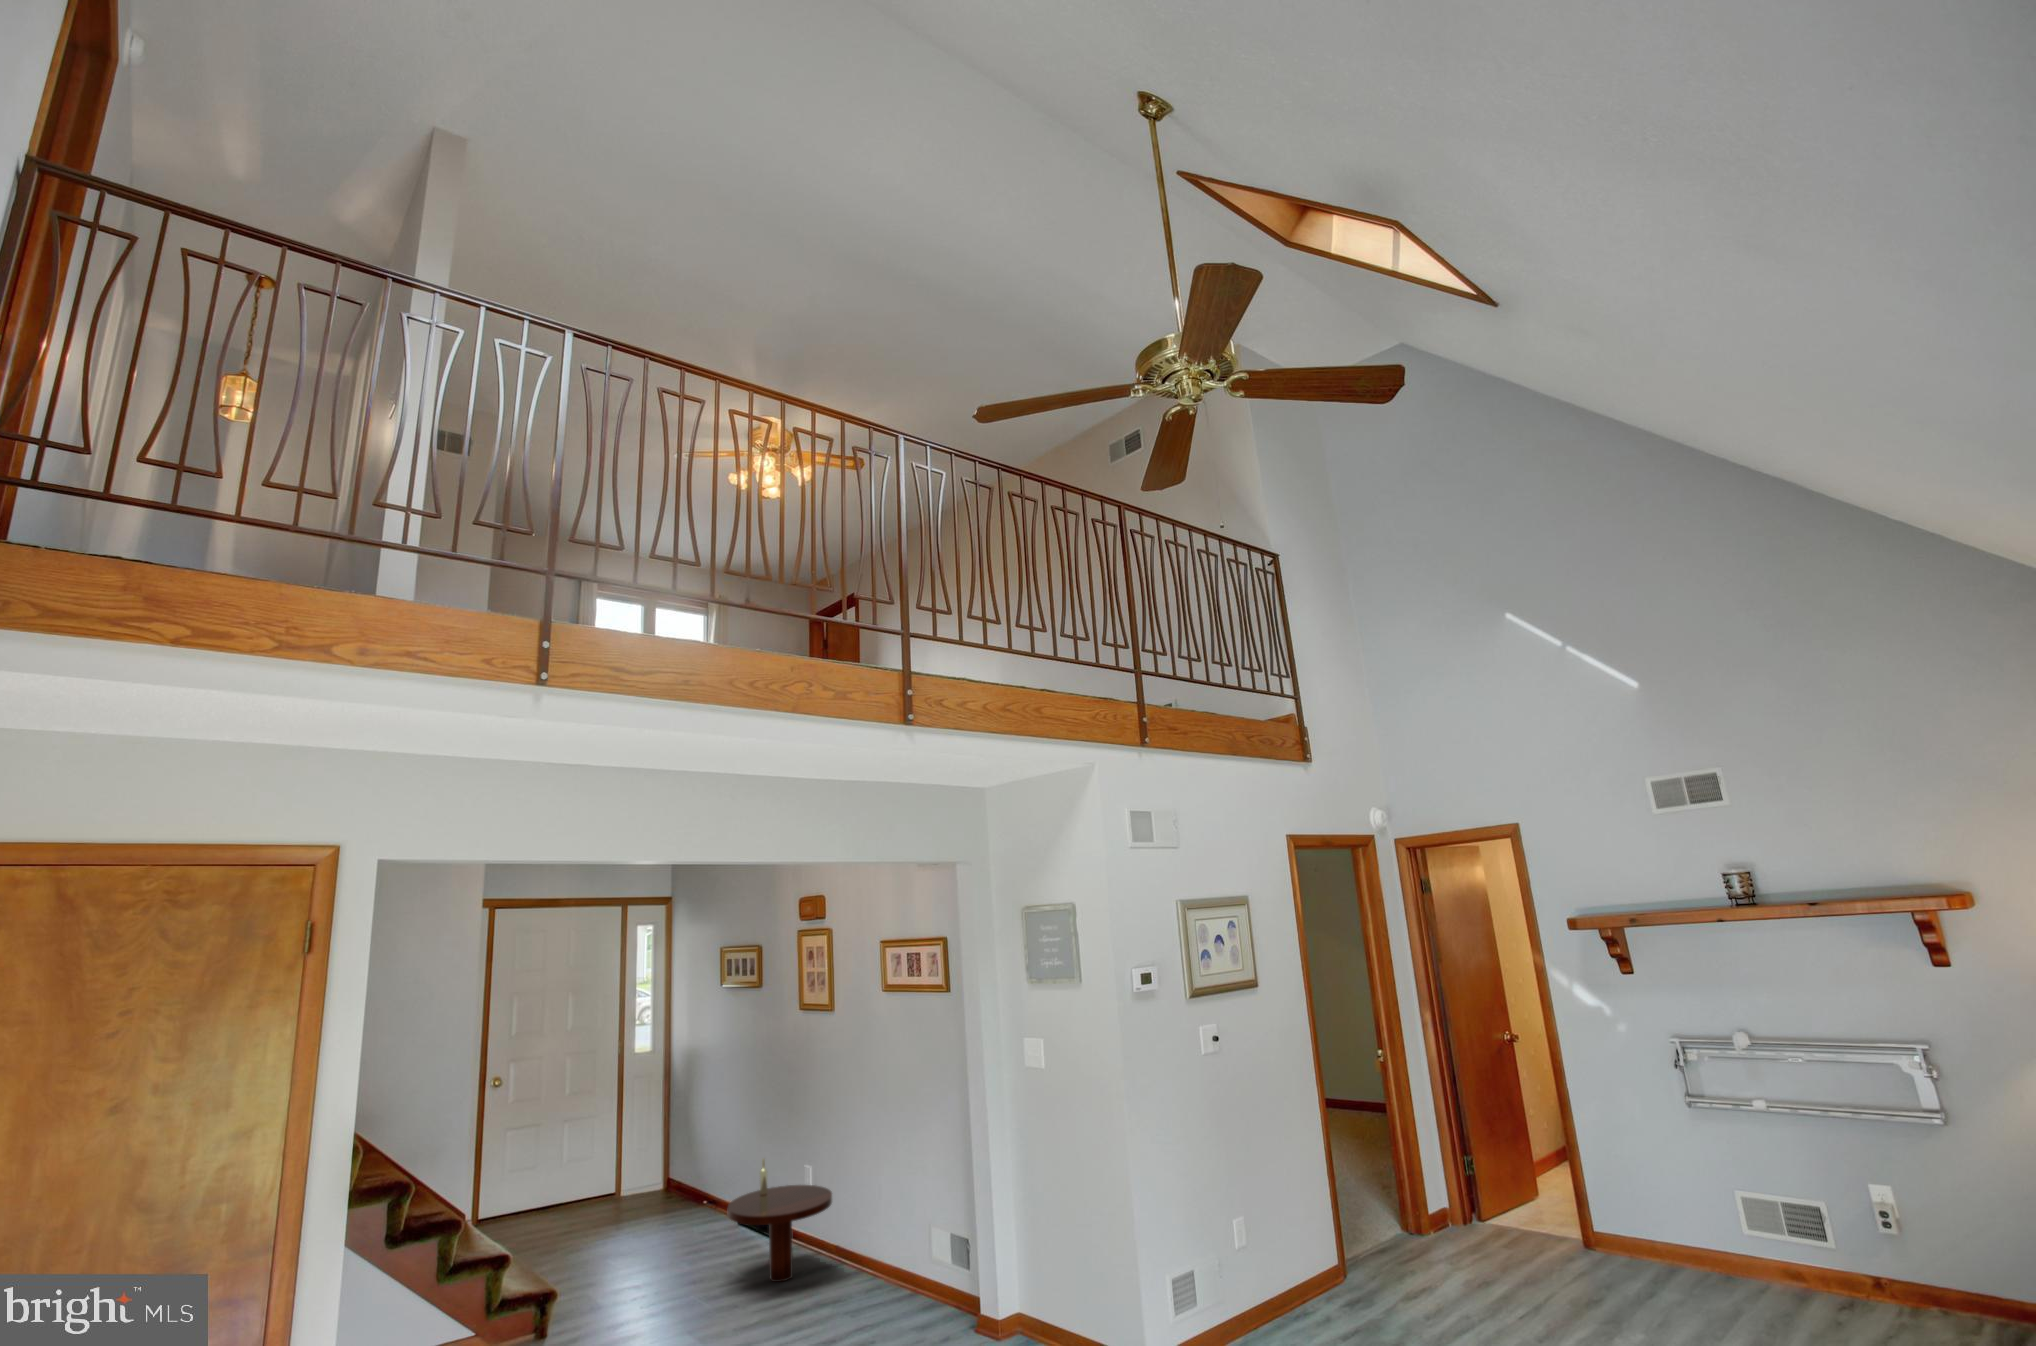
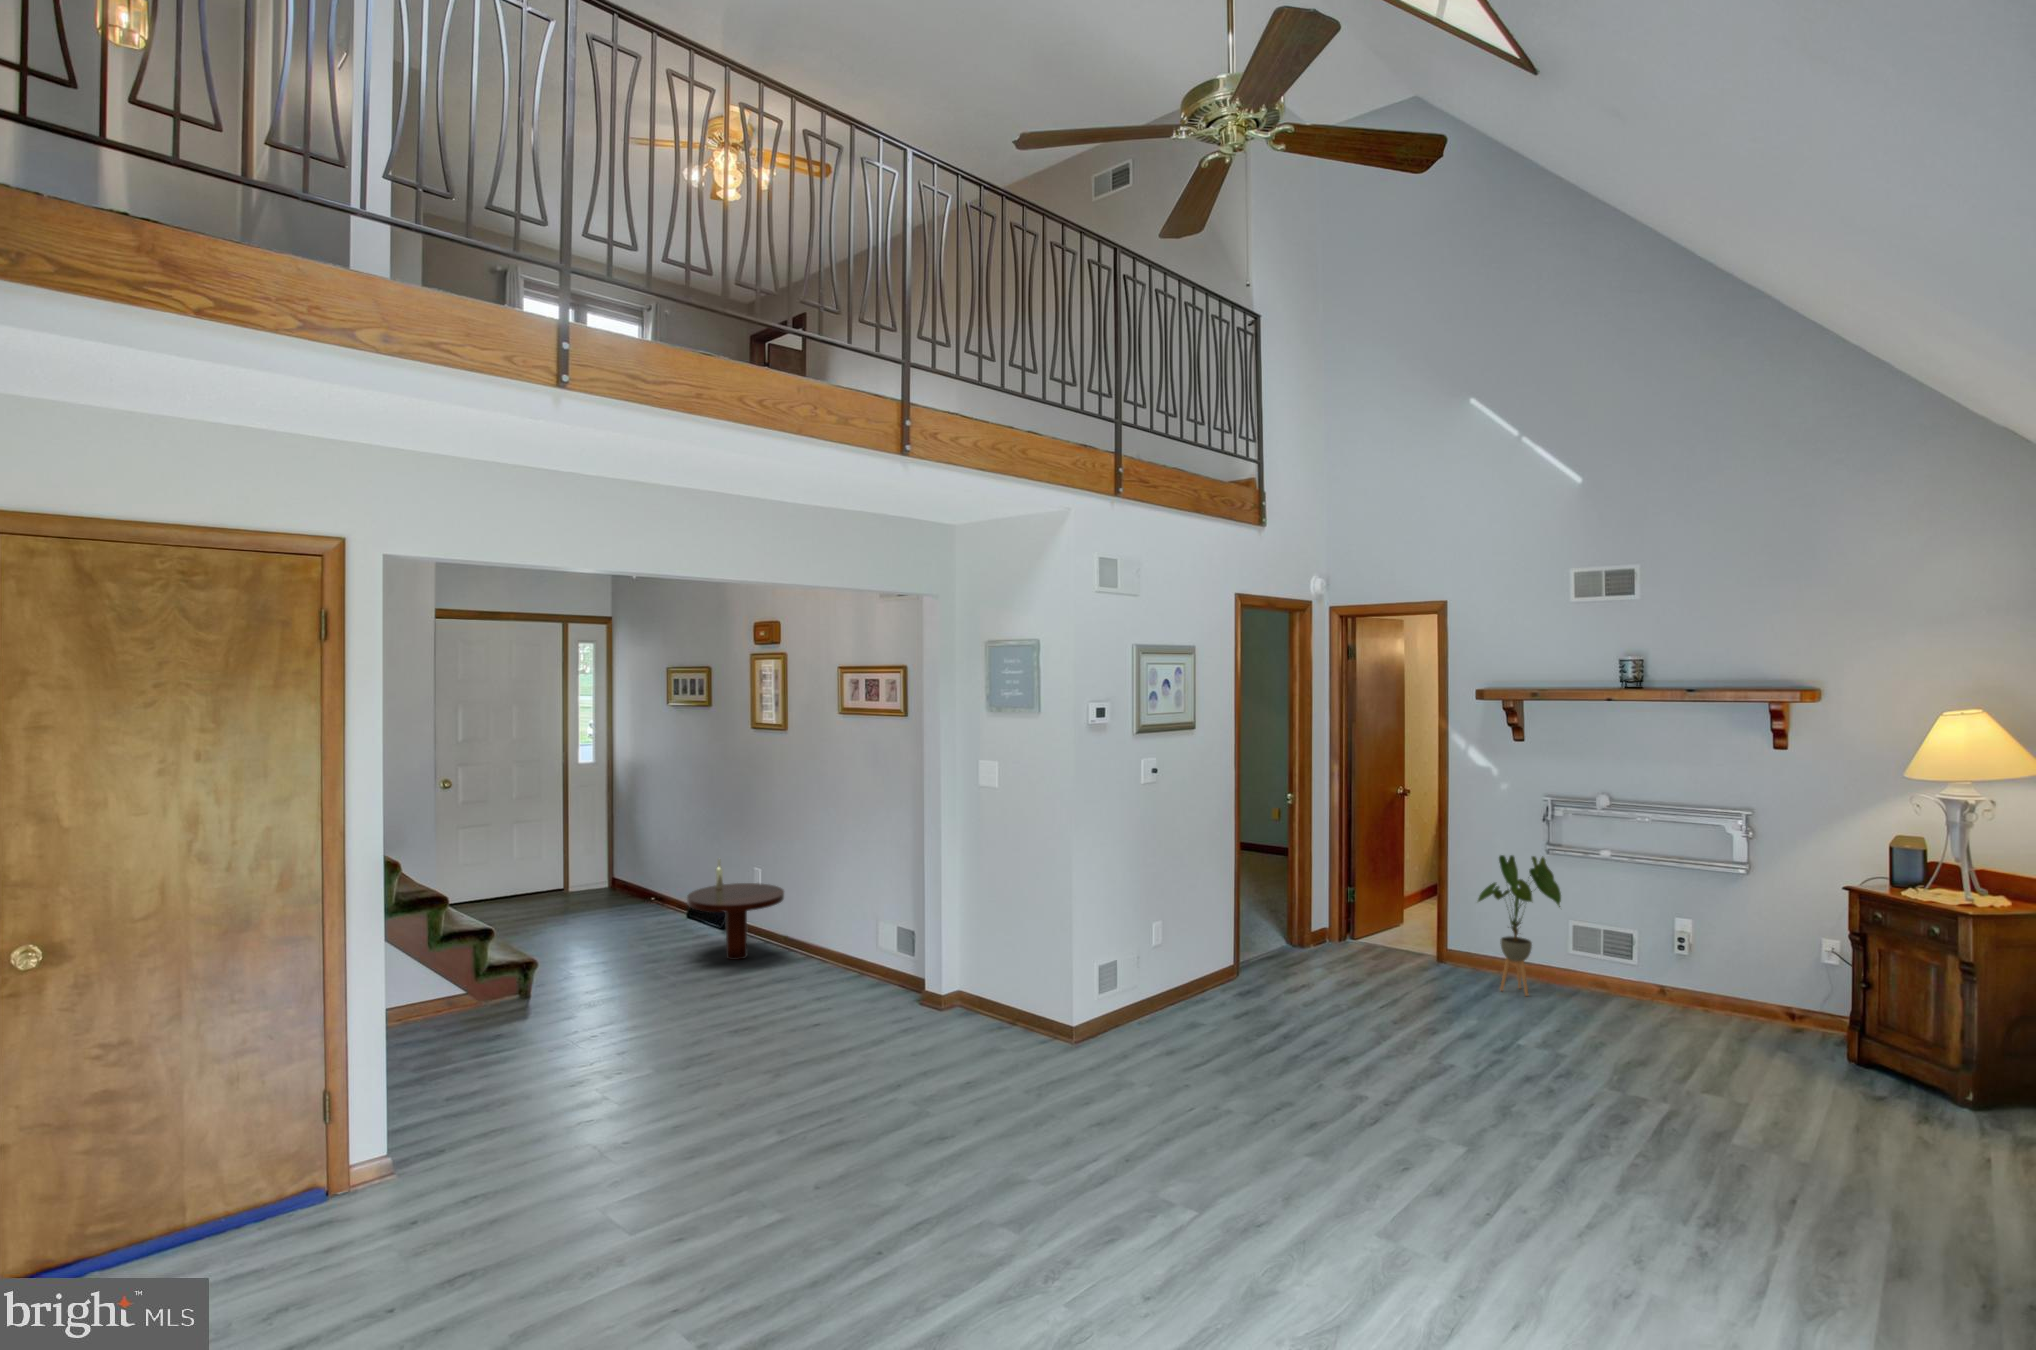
house plant: none [1618,1113,1729,1299] -> present [1478,855,1561,996]

